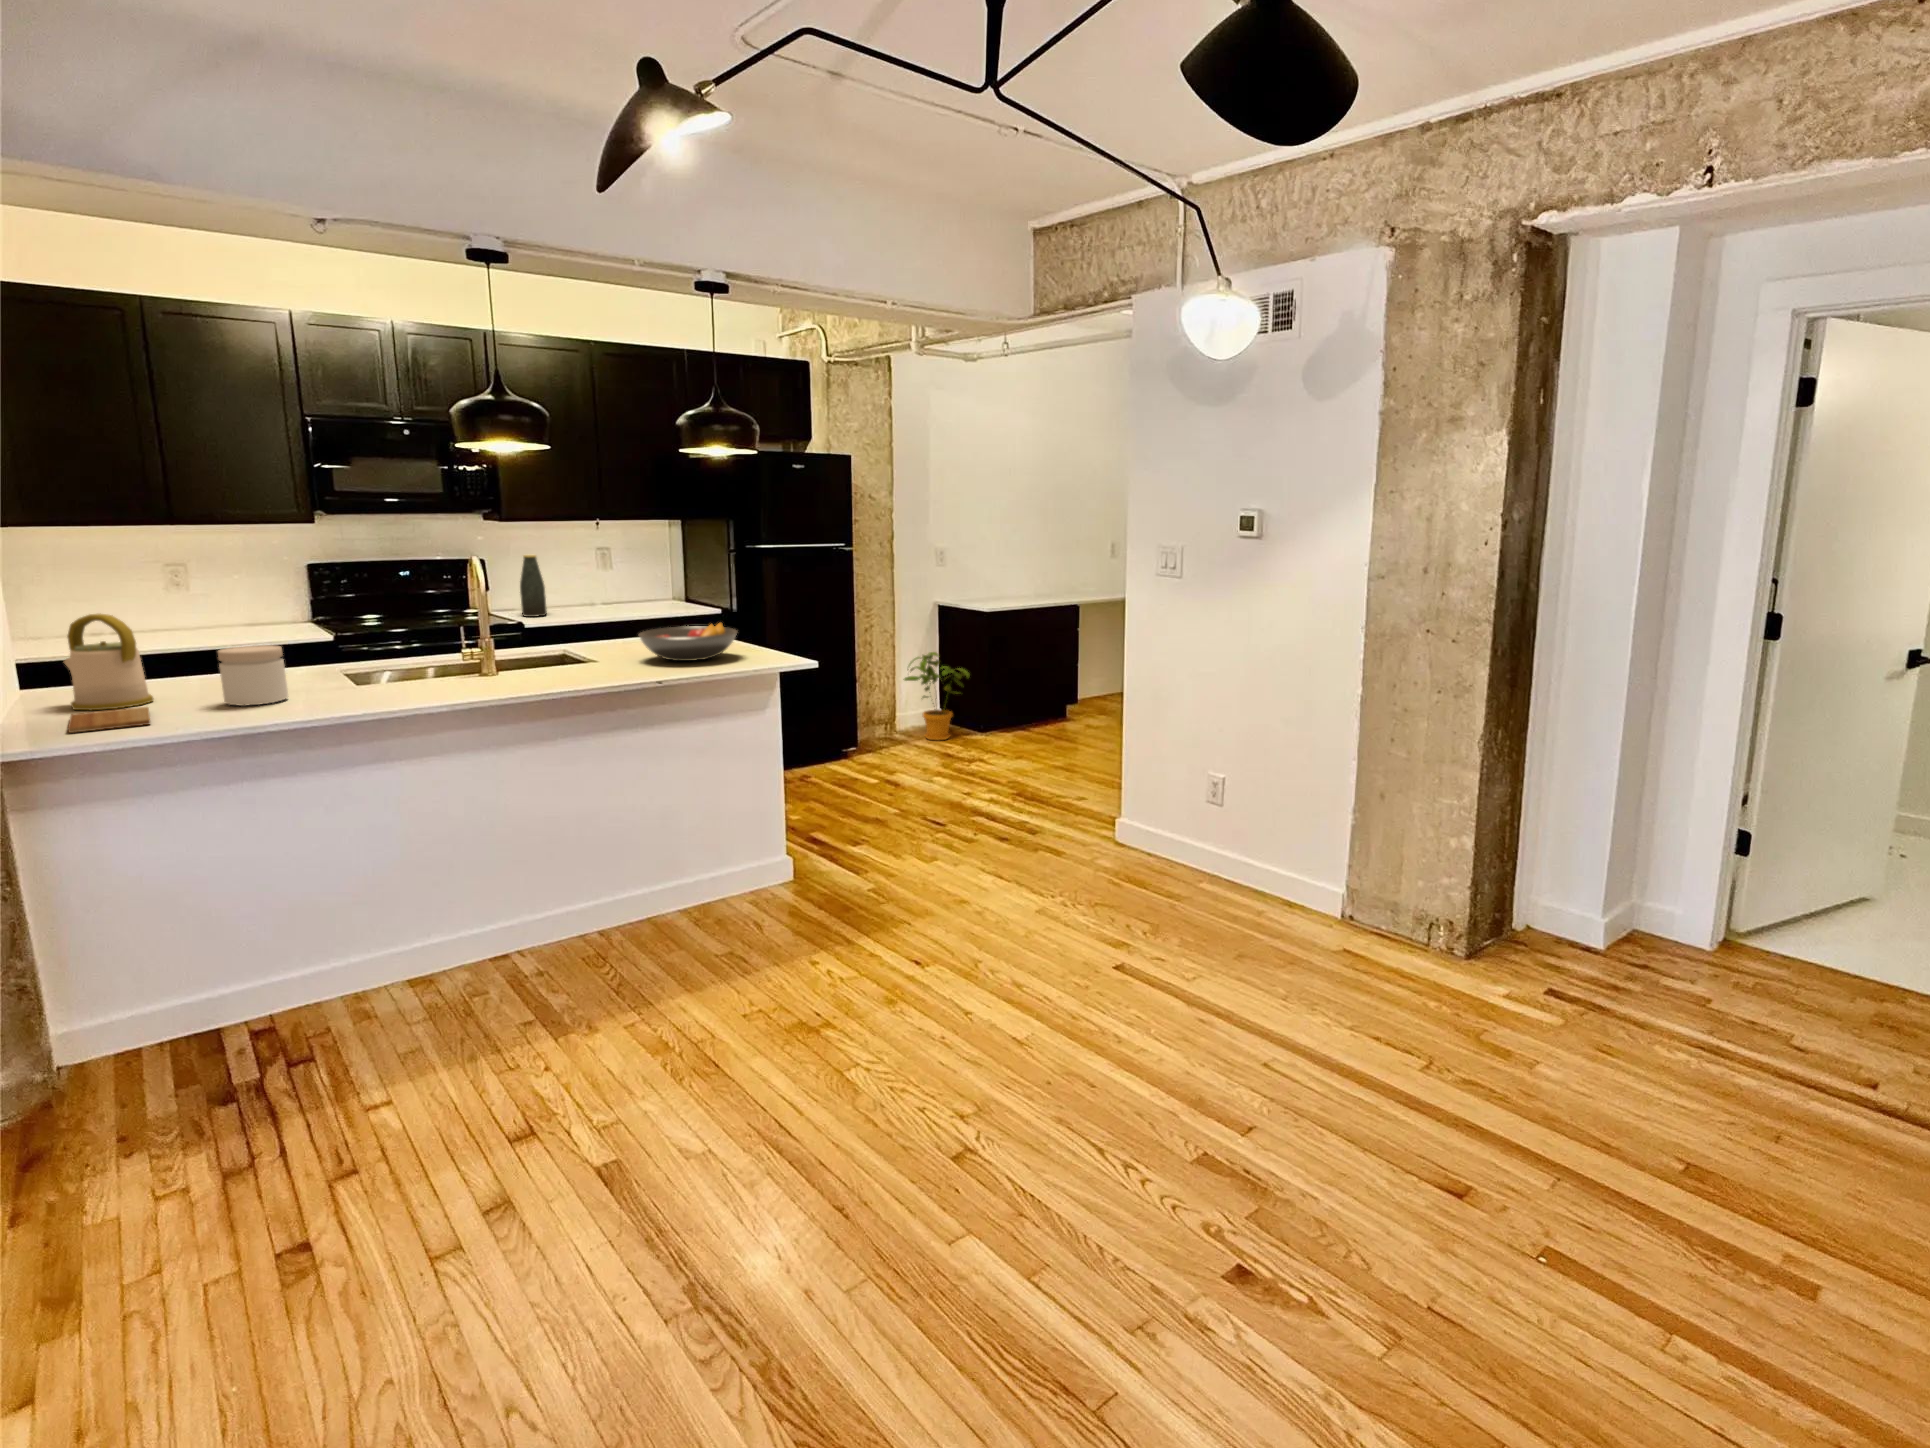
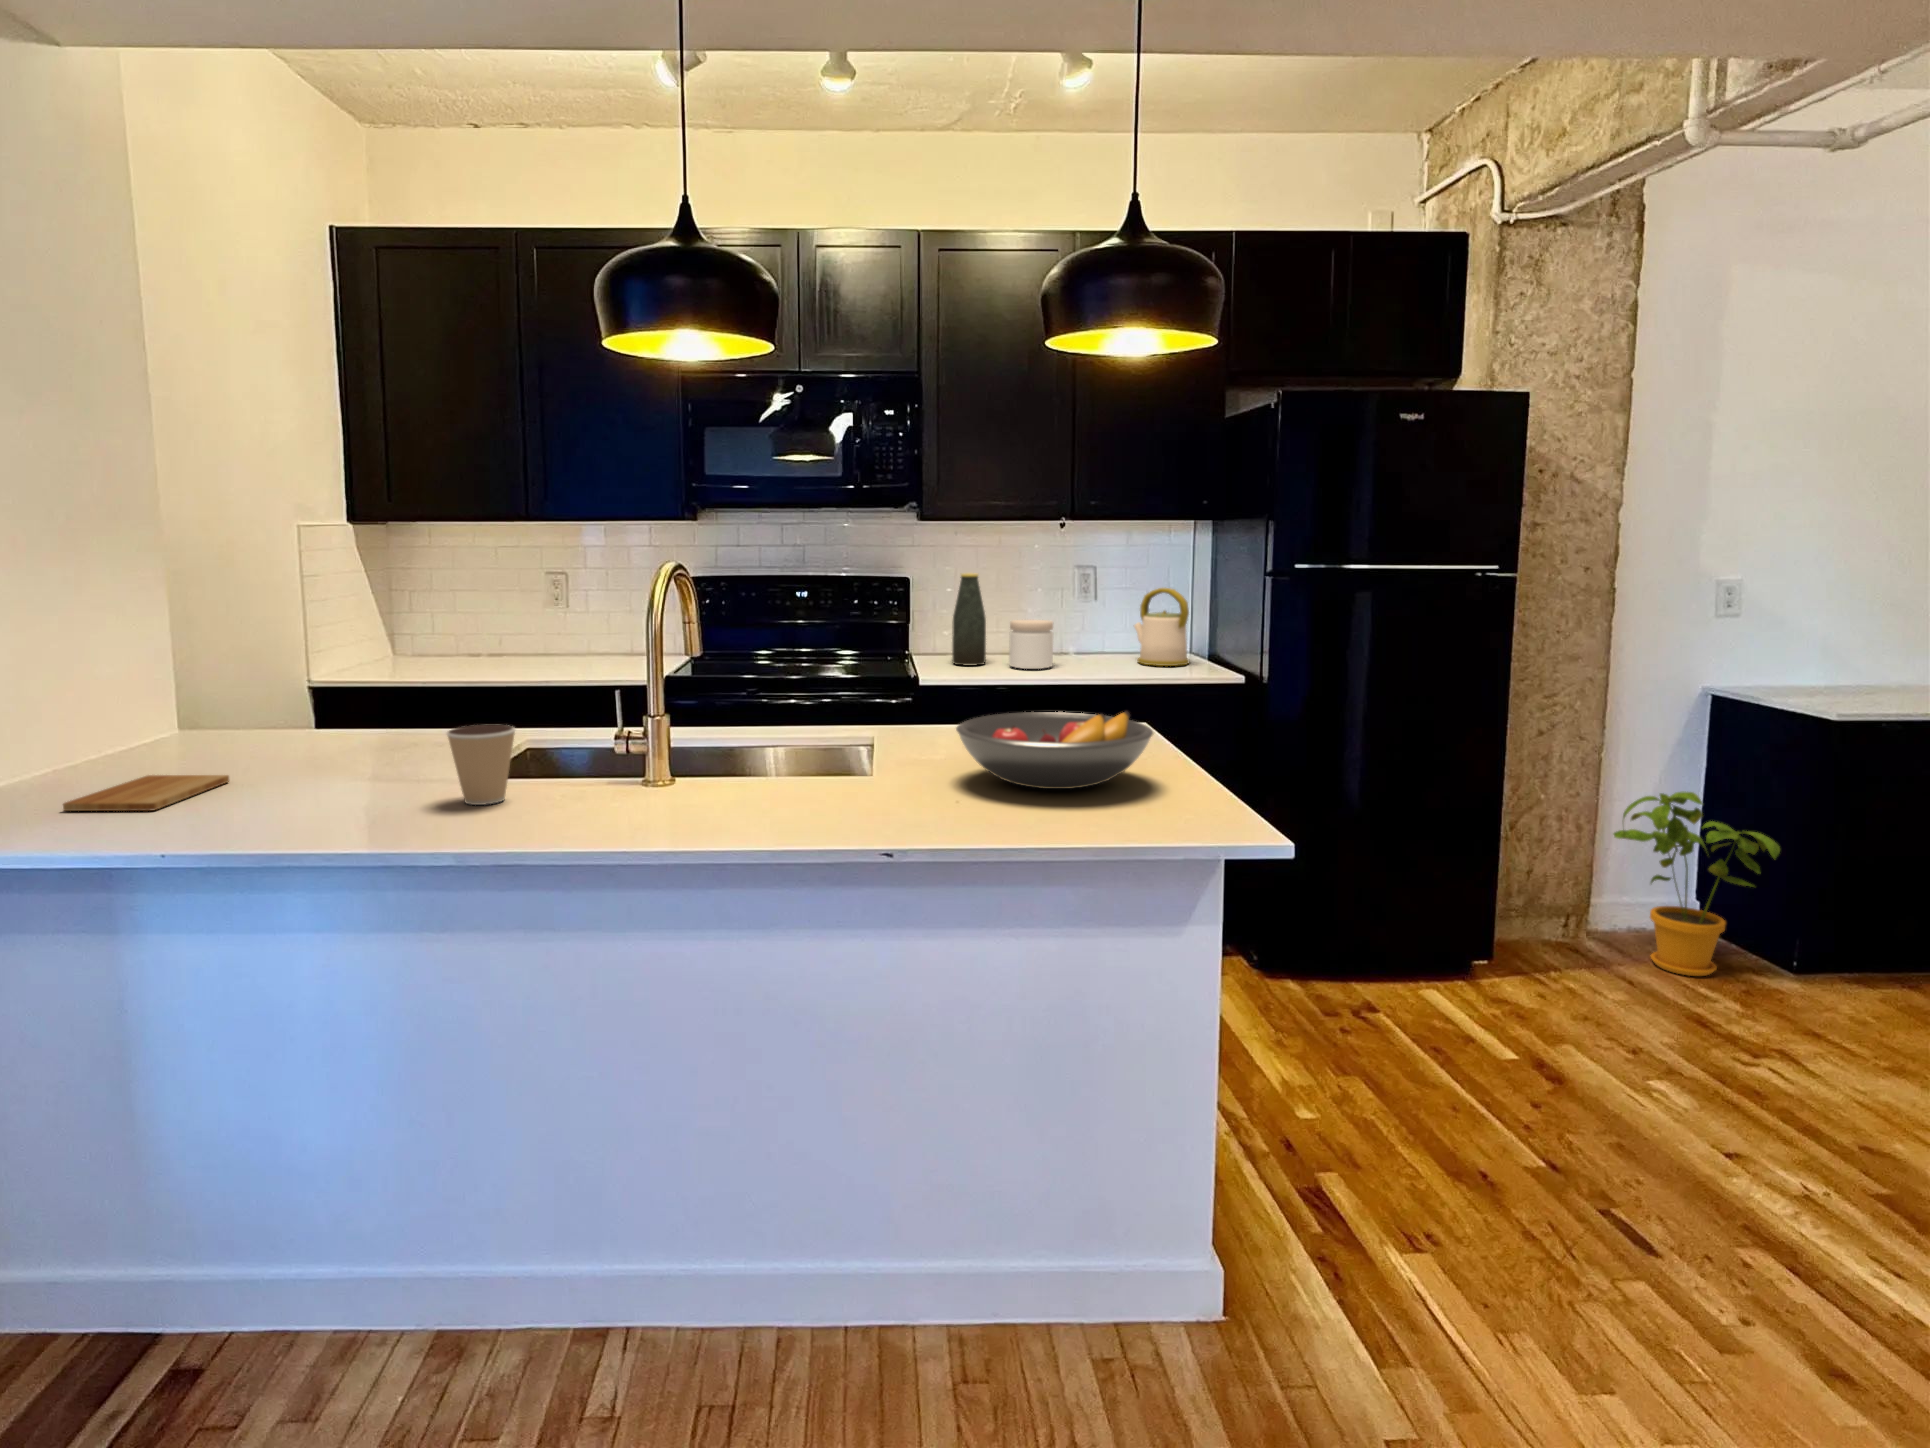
kettle: present [64,614,154,710] -> present [1134,588,1189,666]
jar: present [218,645,288,706] -> present [1009,620,1053,669]
coffee cup: none [358,653,403,698] -> present [447,725,515,805]

